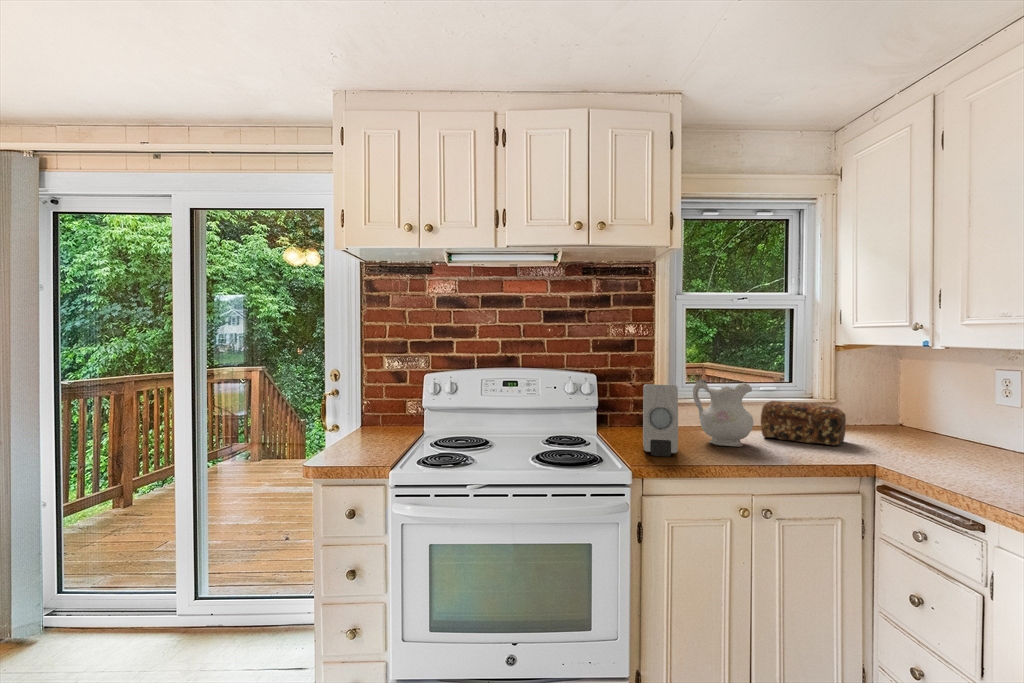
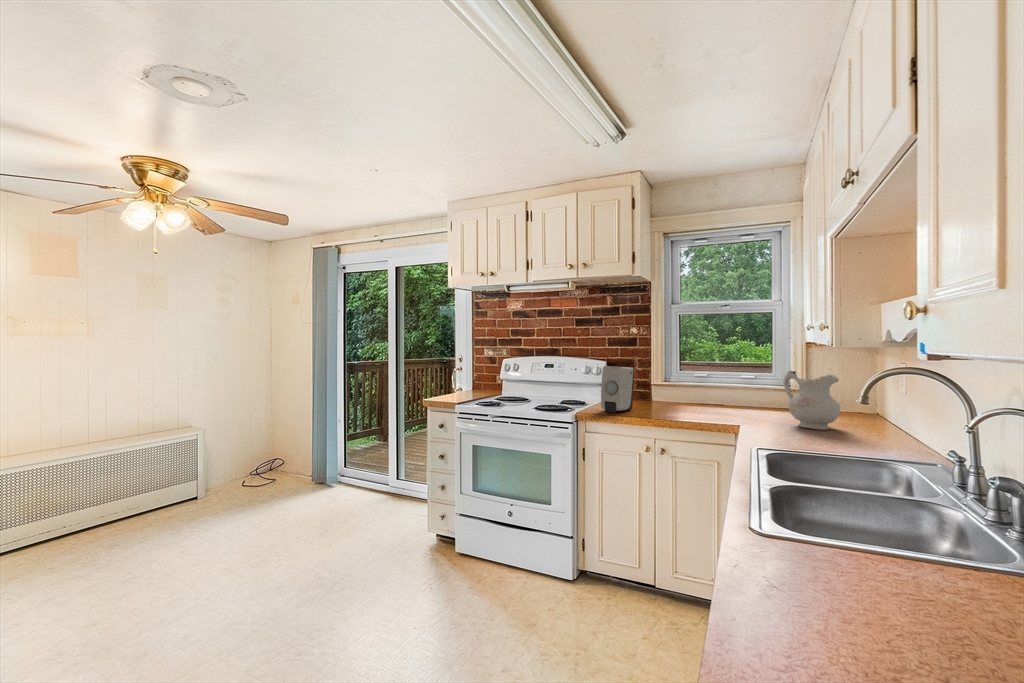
ceramic pitcher: present [693,379,753,447] -> present [784,371,840,430]
bread loaf: present [761,401,846,445] -> none [712,384,776,417]

